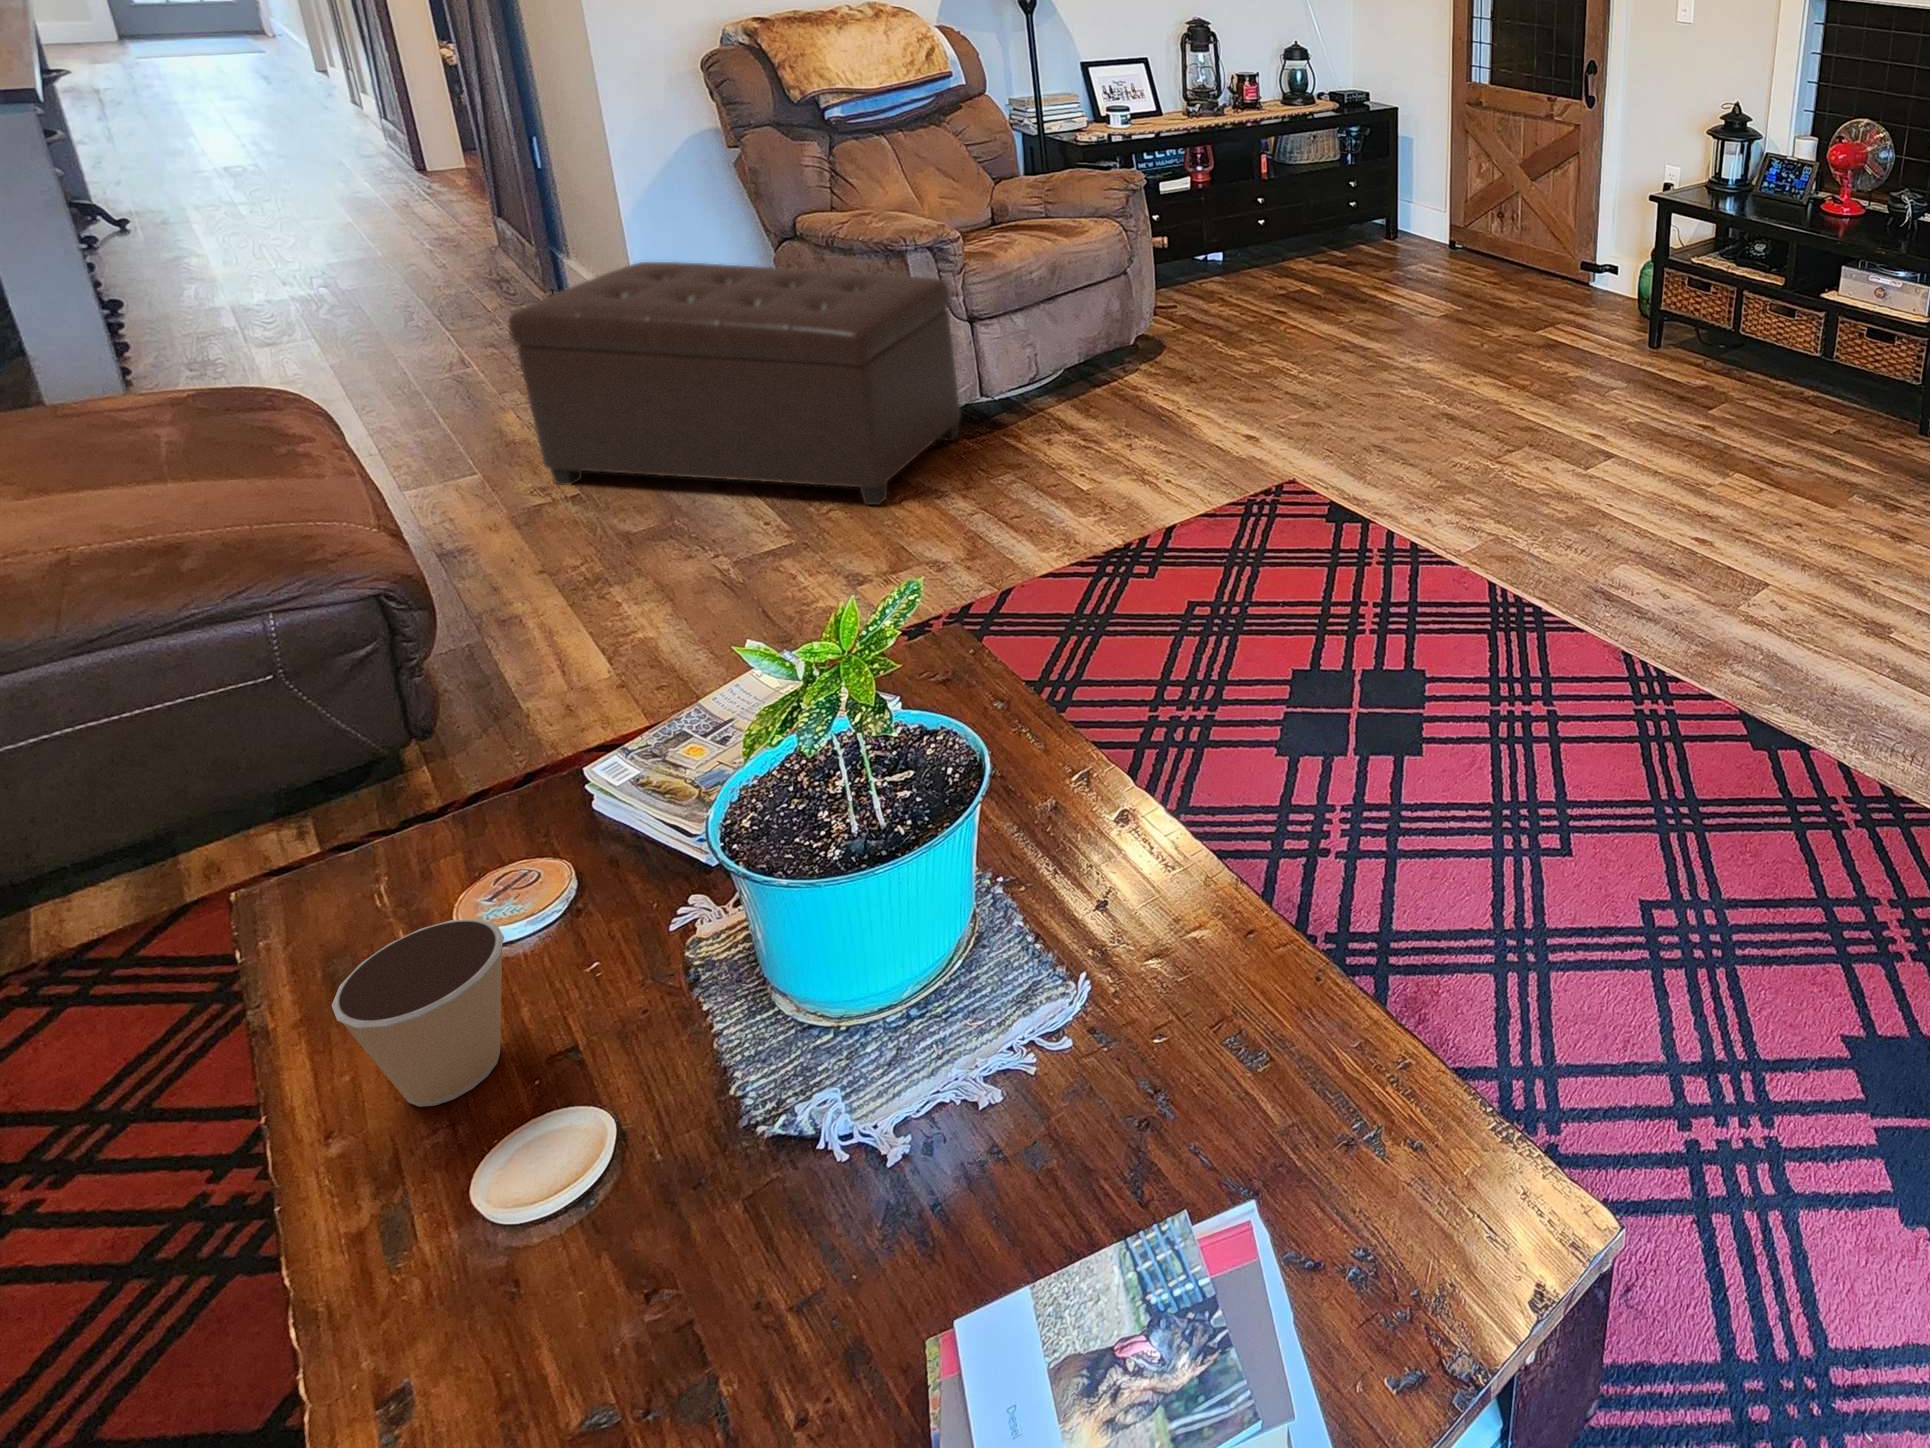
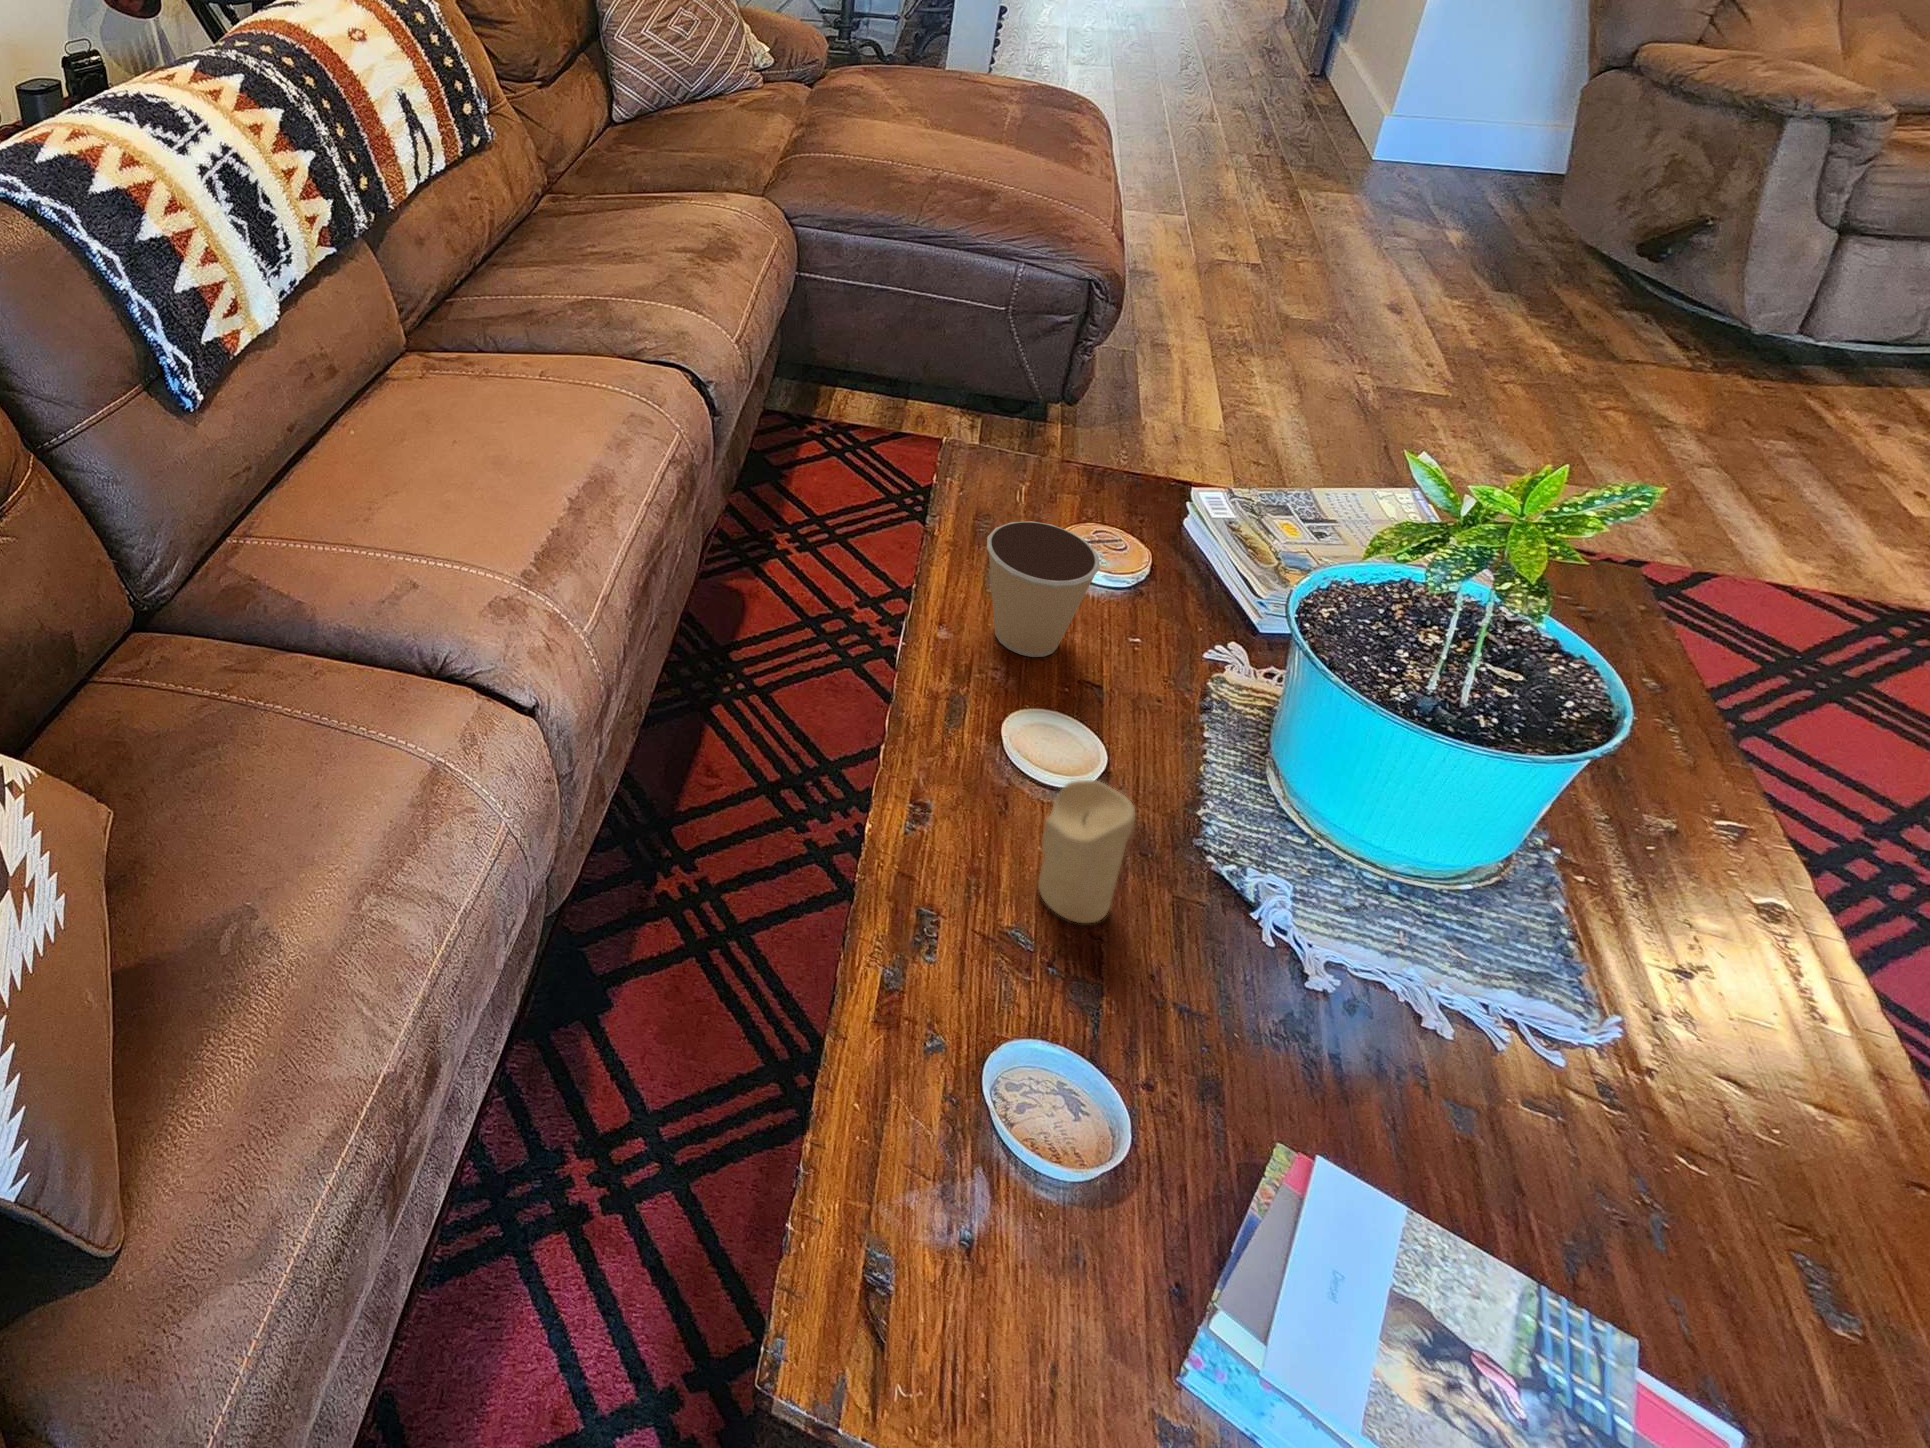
ottoman: present [509,262,961,505] -> none [1242,56,1830,404]
candle: none [559,1167,681,1357] -> present [1038,780,1135,923]

